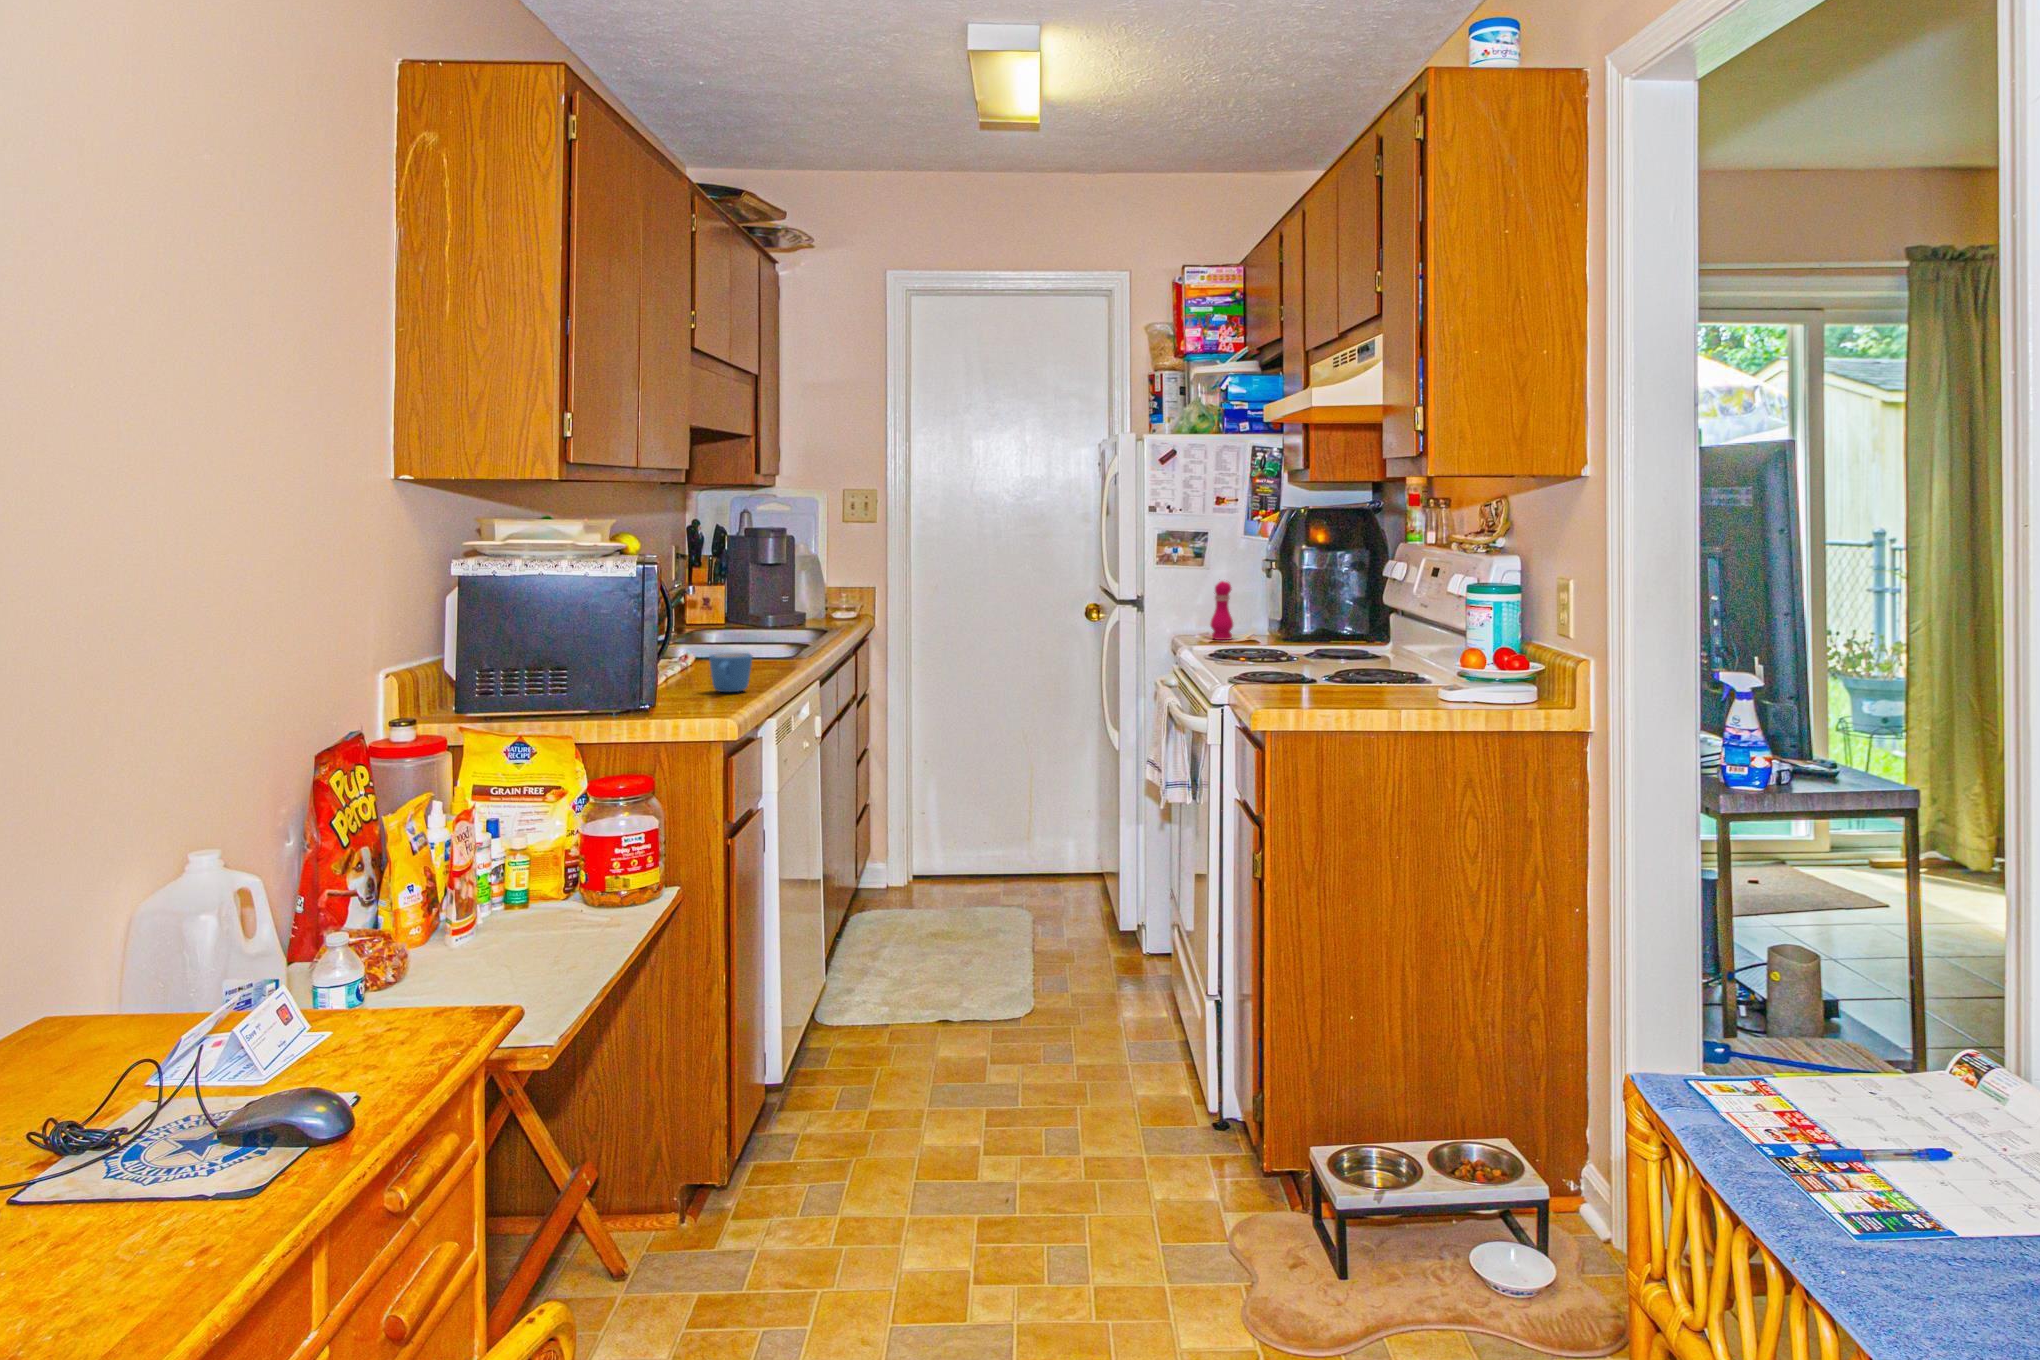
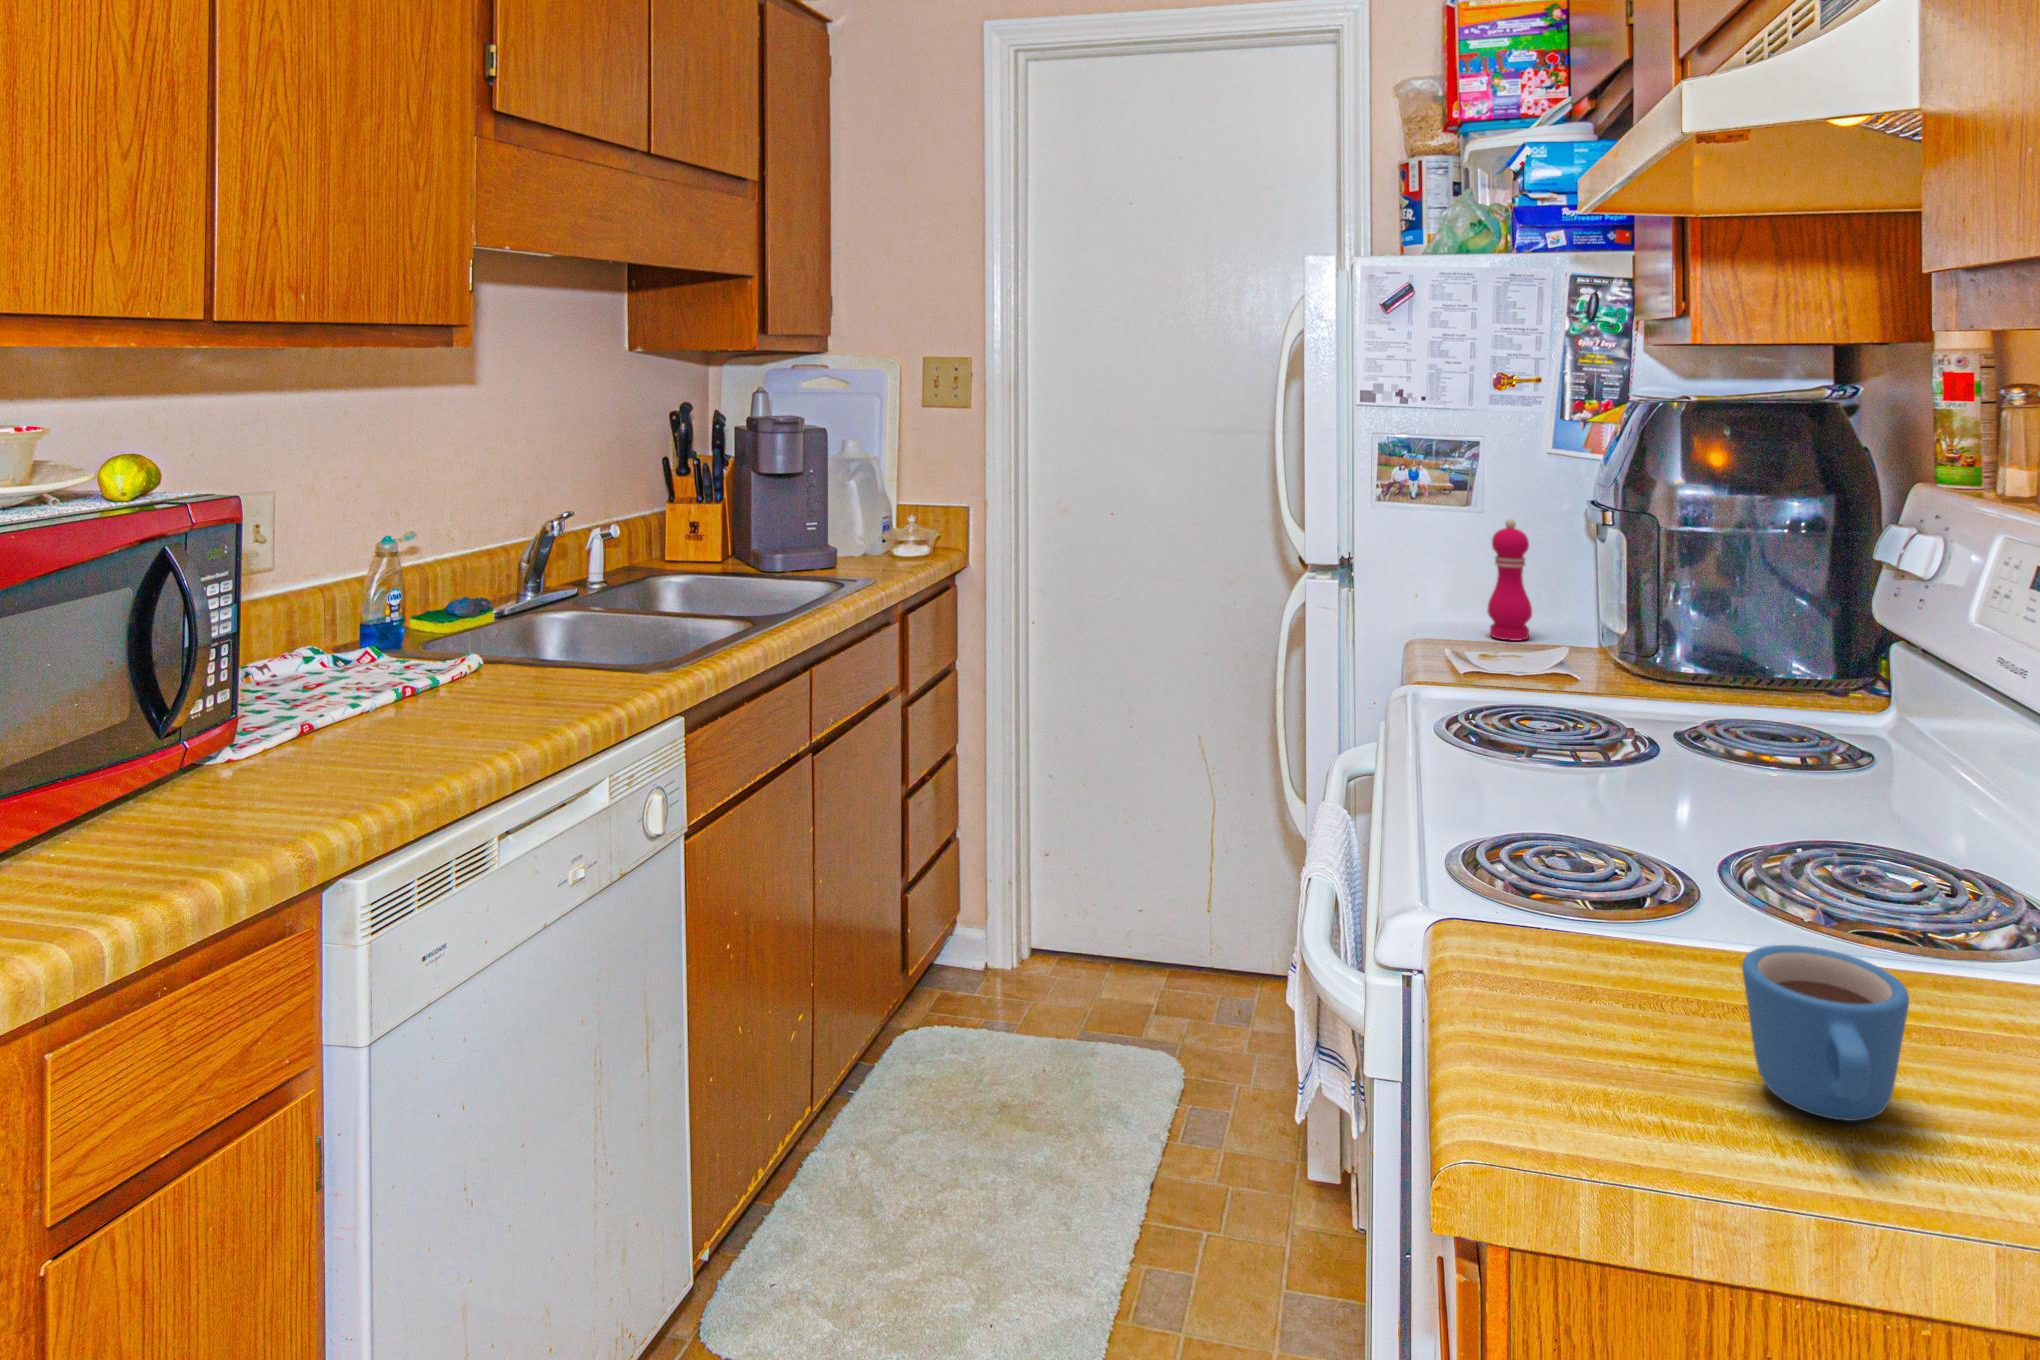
mug: present [709,653,752,692] -> present [1742,945,1909,1121]

